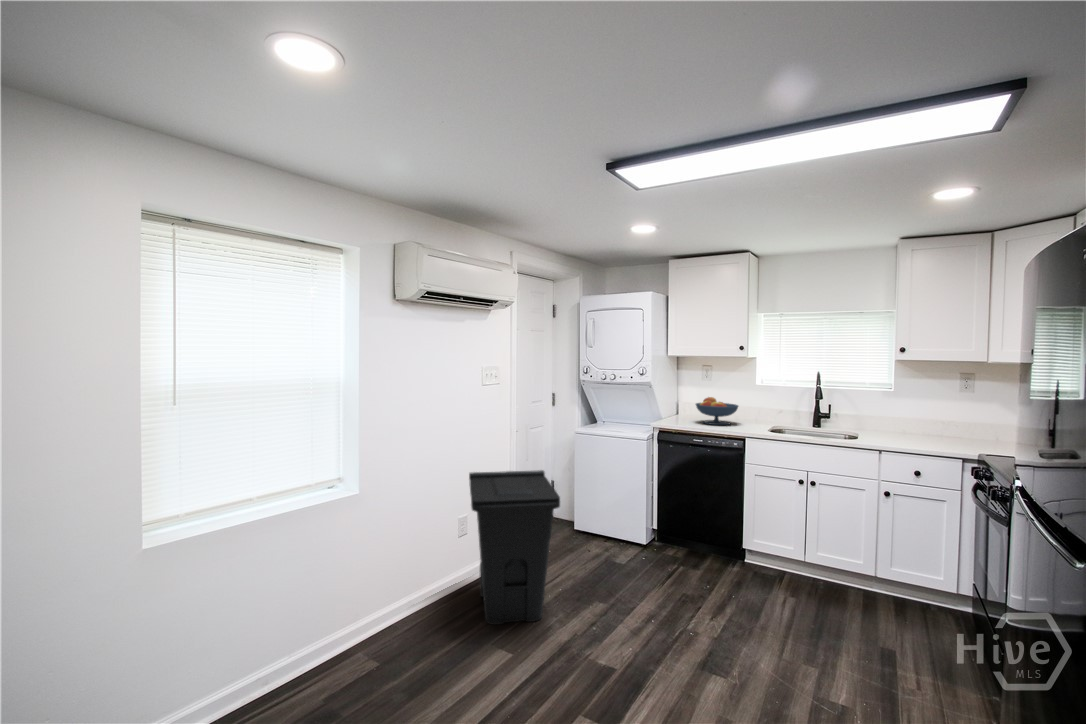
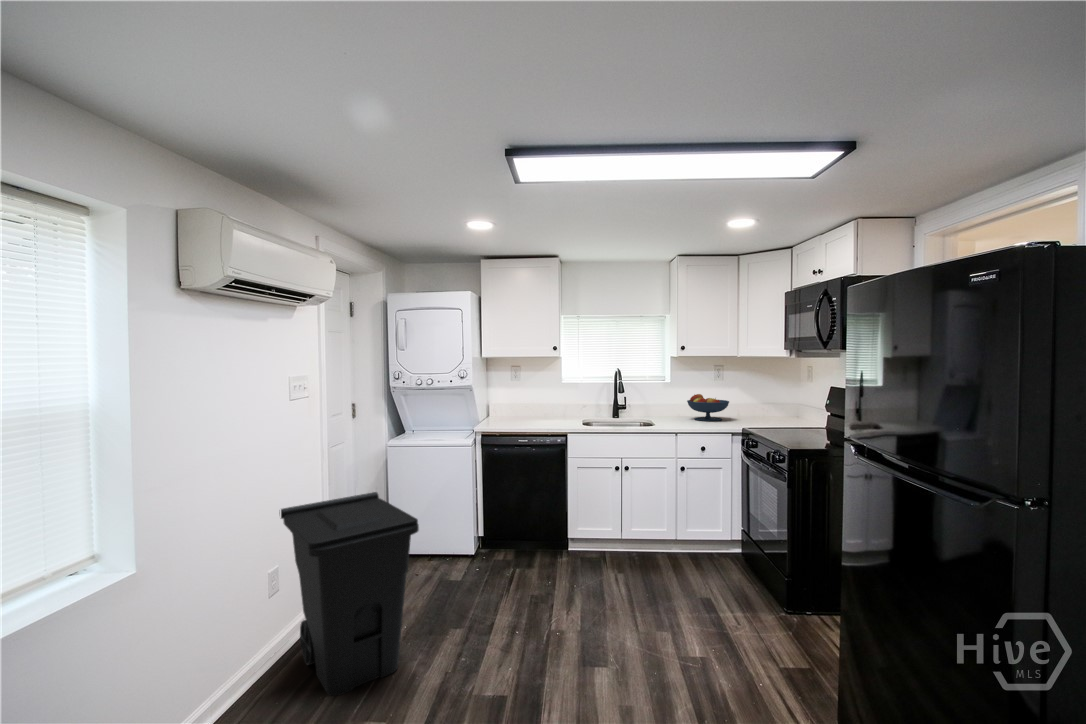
fruit bowl: present [696,397,738,425] -> present [687,394,729,421]

